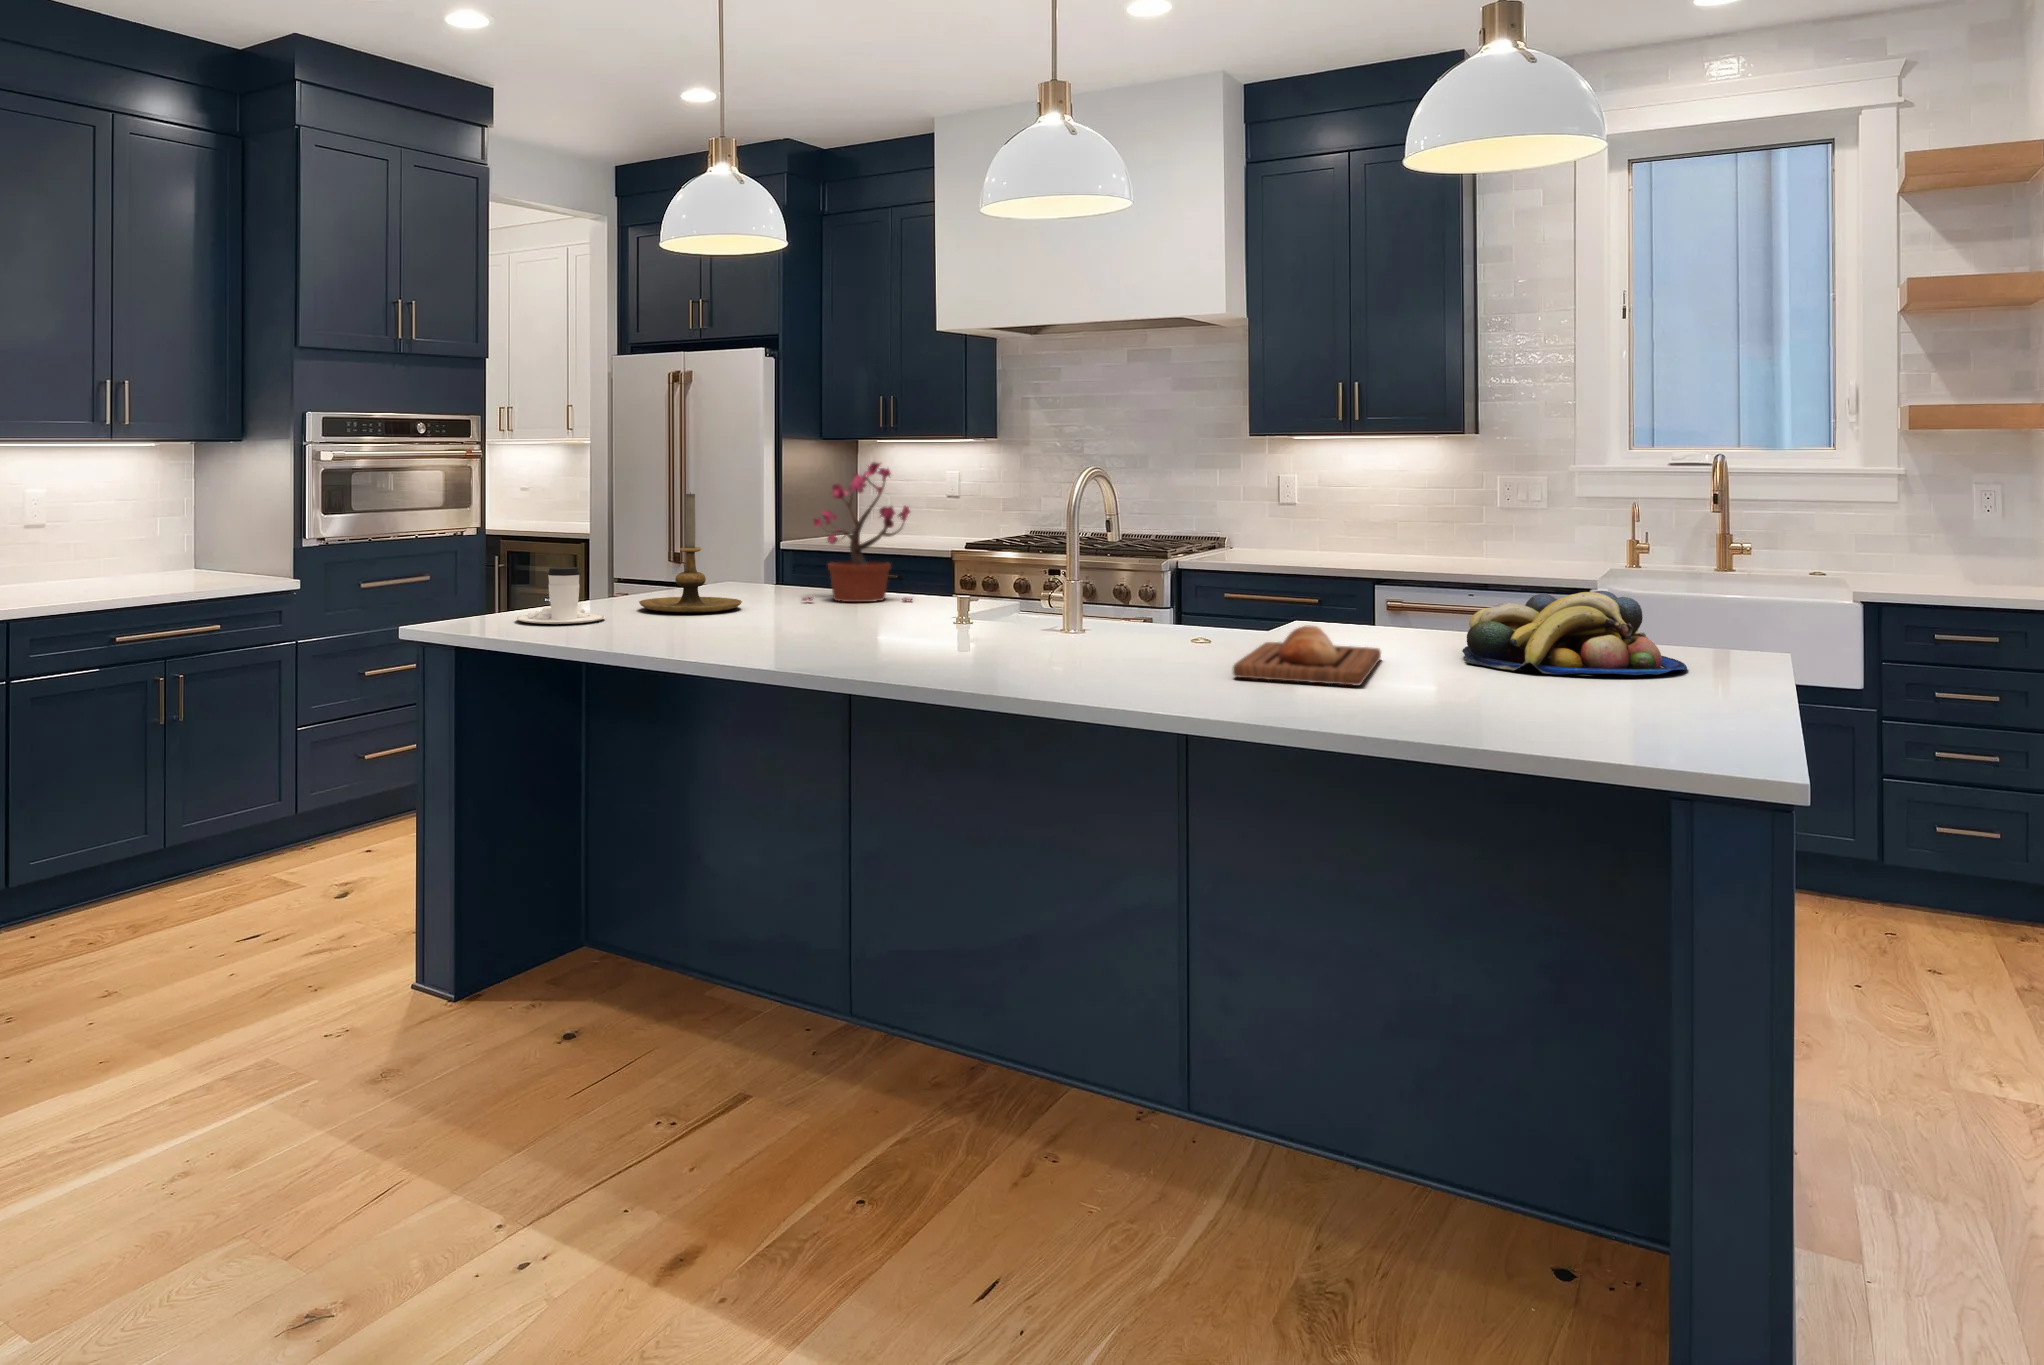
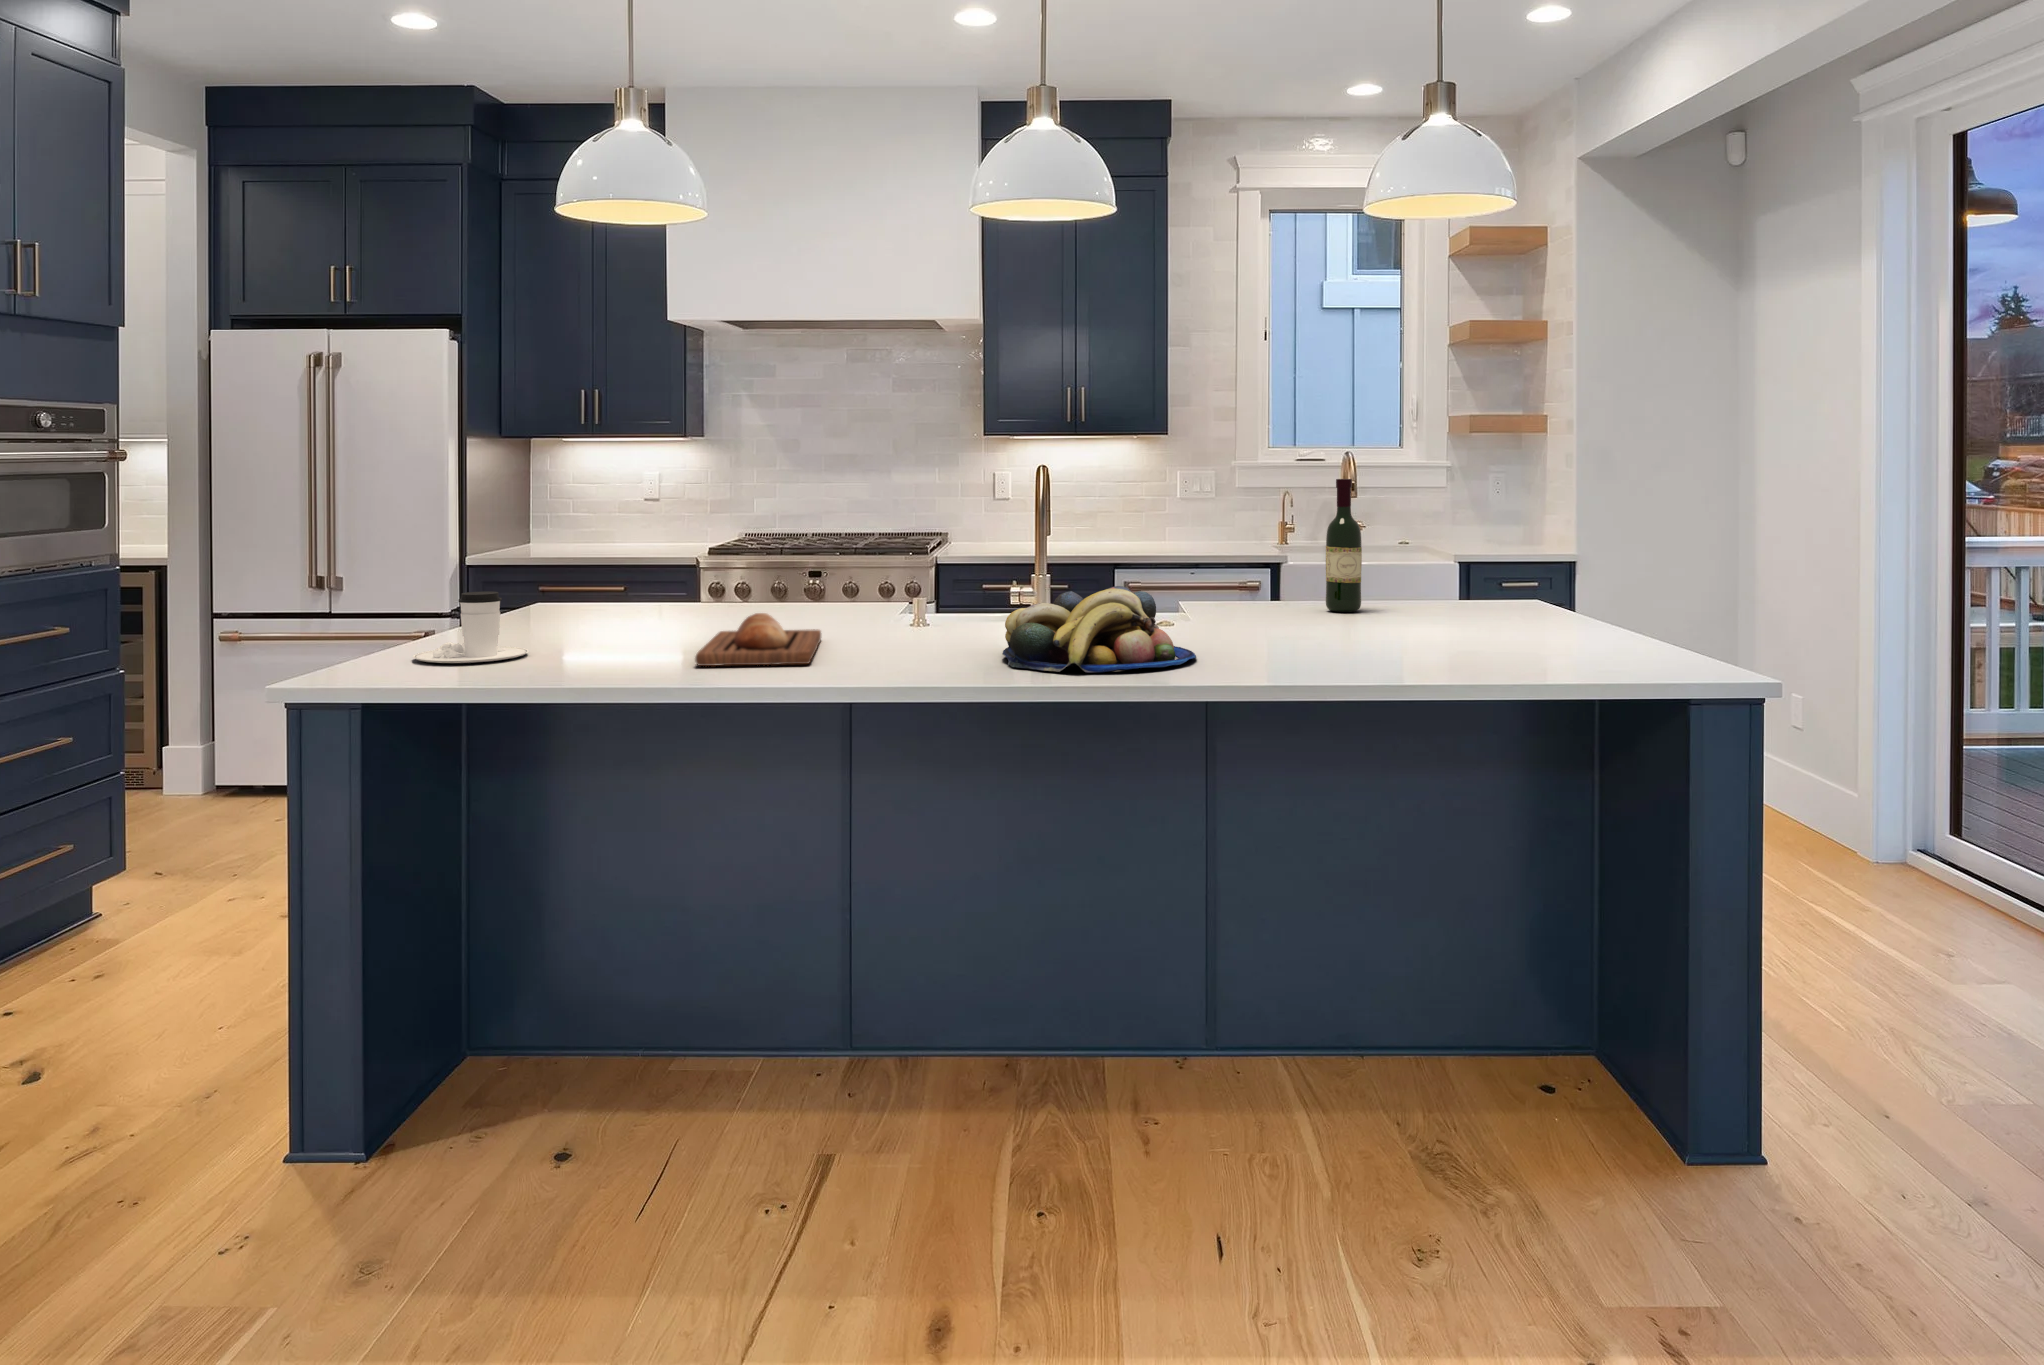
potted plant: present [802,462,912,602] -> none [684,460,808,616]
wine bottle: none [1422,487,1467,639] -> present [1326,479,1362,612]
candle holder: present [639,493,742,613] -> none [528,498,653,638]
fruit bowl: present [1462,591,1687,675] -> present [1002,586,1196,672]
bread loaf: present [1233,625,1381,686] -> present [695,613,821,666]

